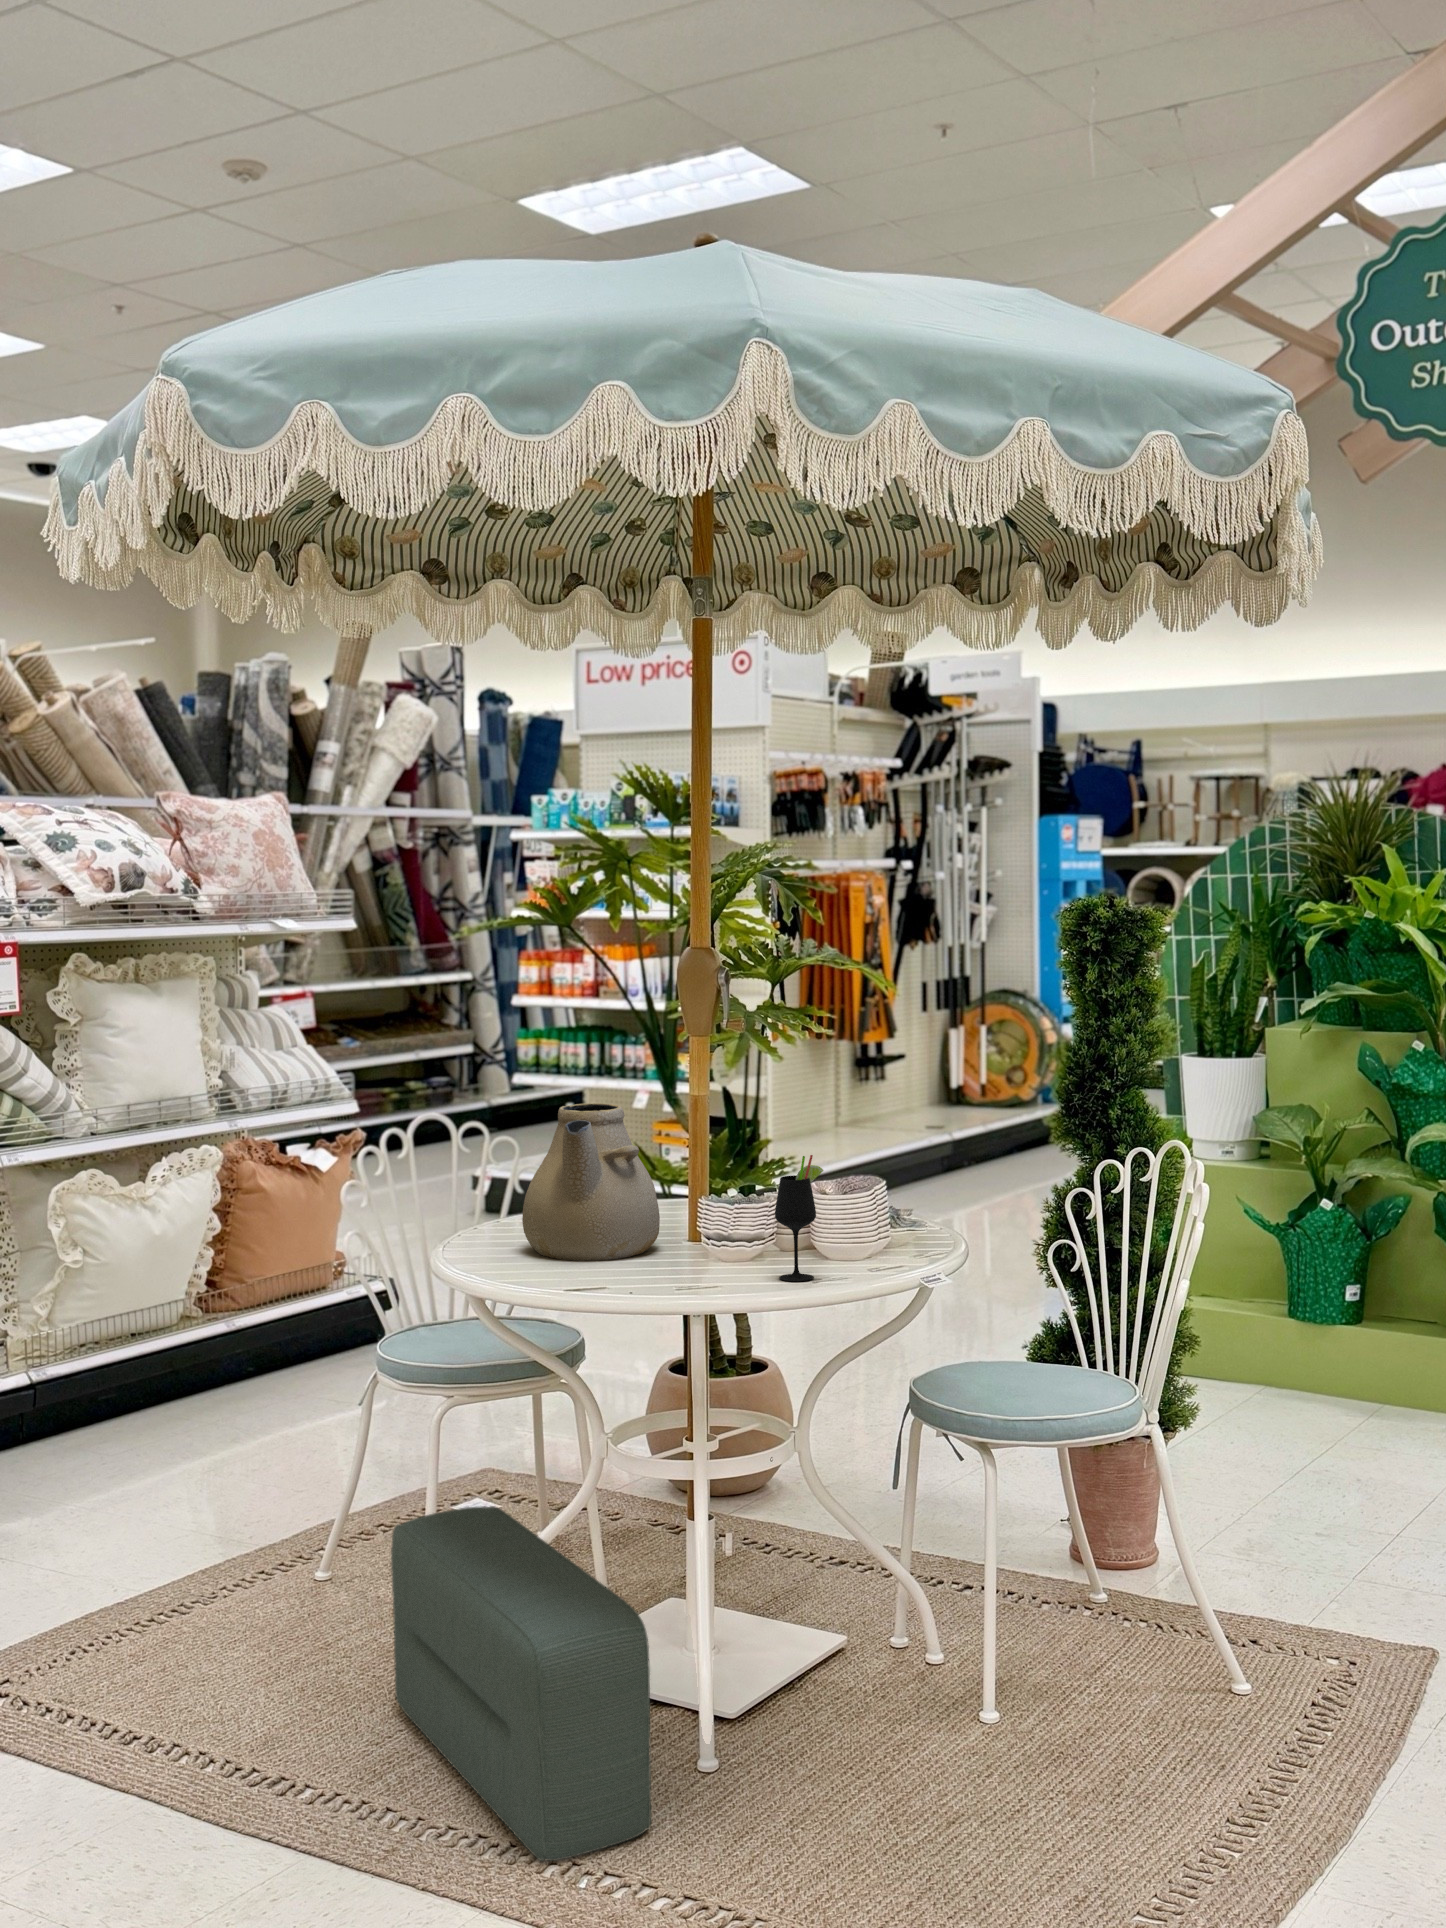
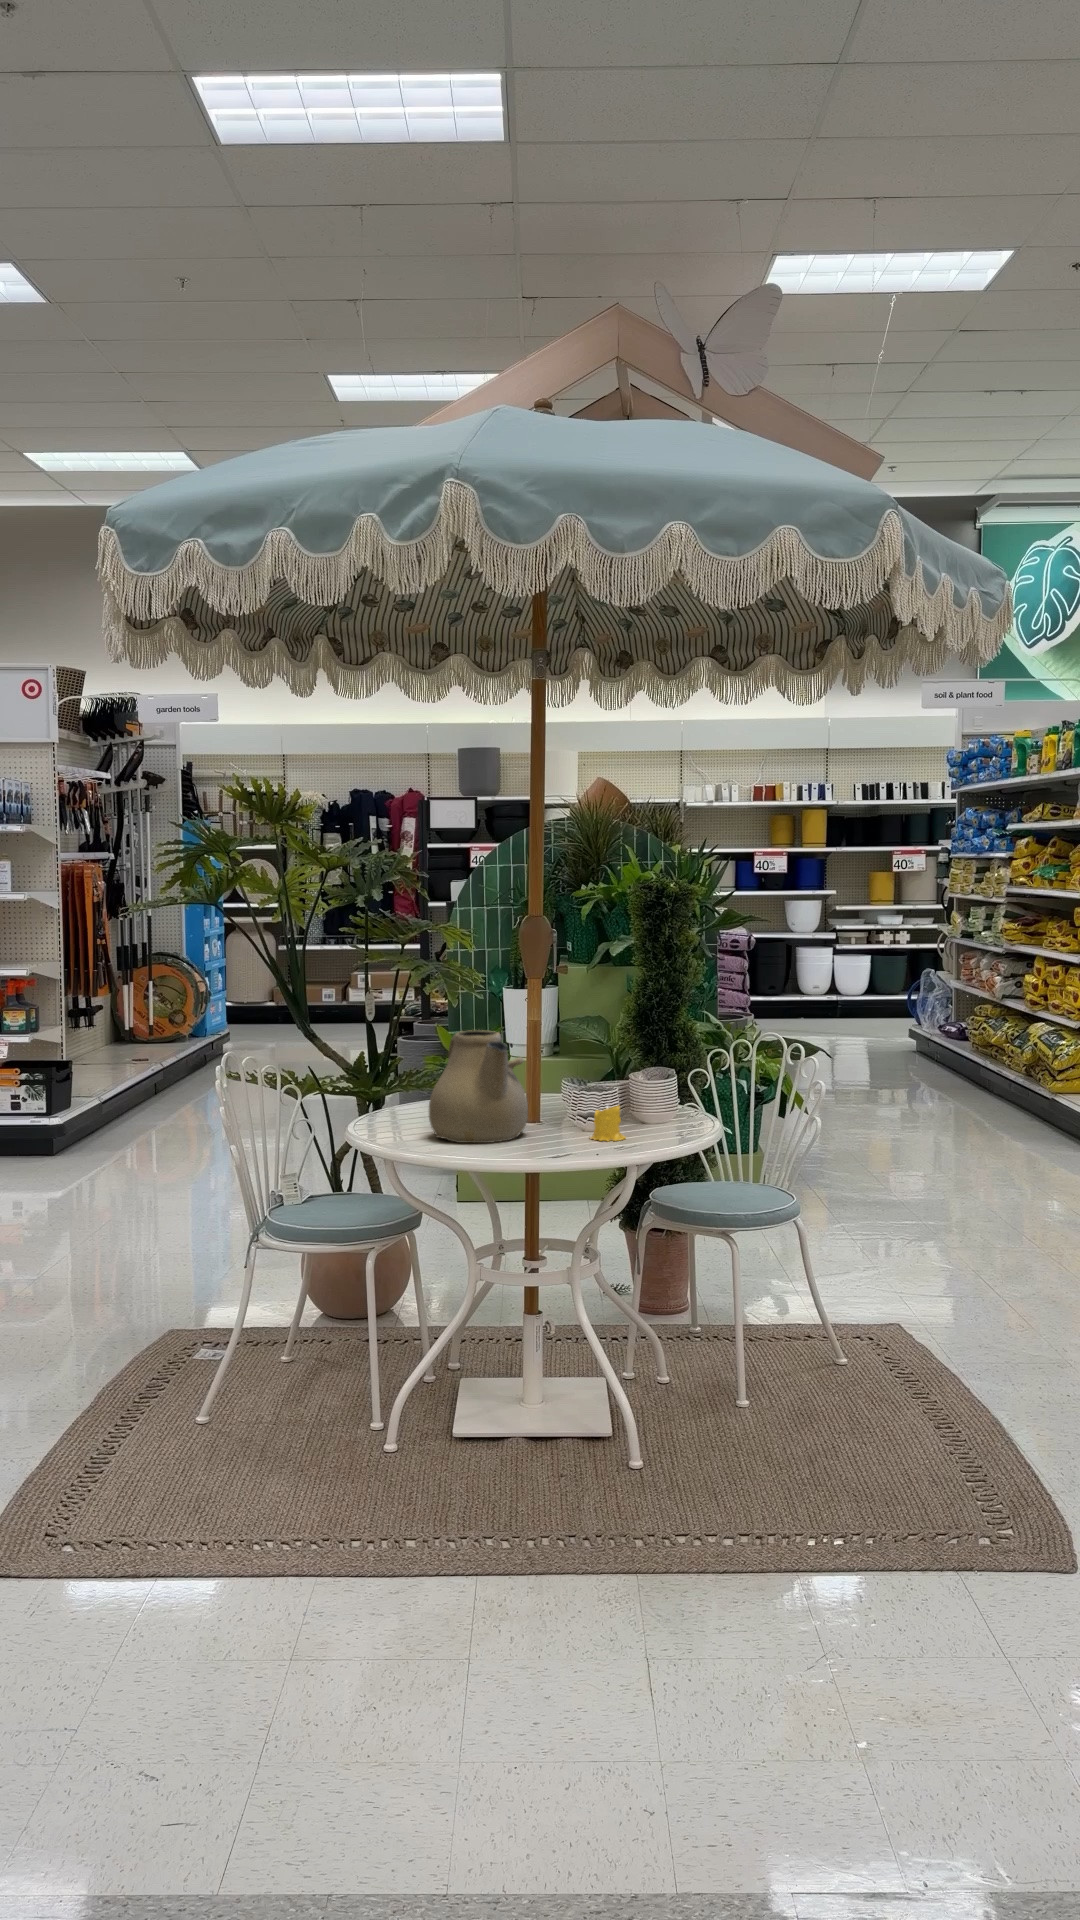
wine glass: present [775,1155,823,1281] -> none [649,1051,680,1136]
candle: none [686,1222,744,1279] -> present [590,1106,625,1141]
pouf: present [391,1506,651,1861] -> none [377,1330,666,1538]

